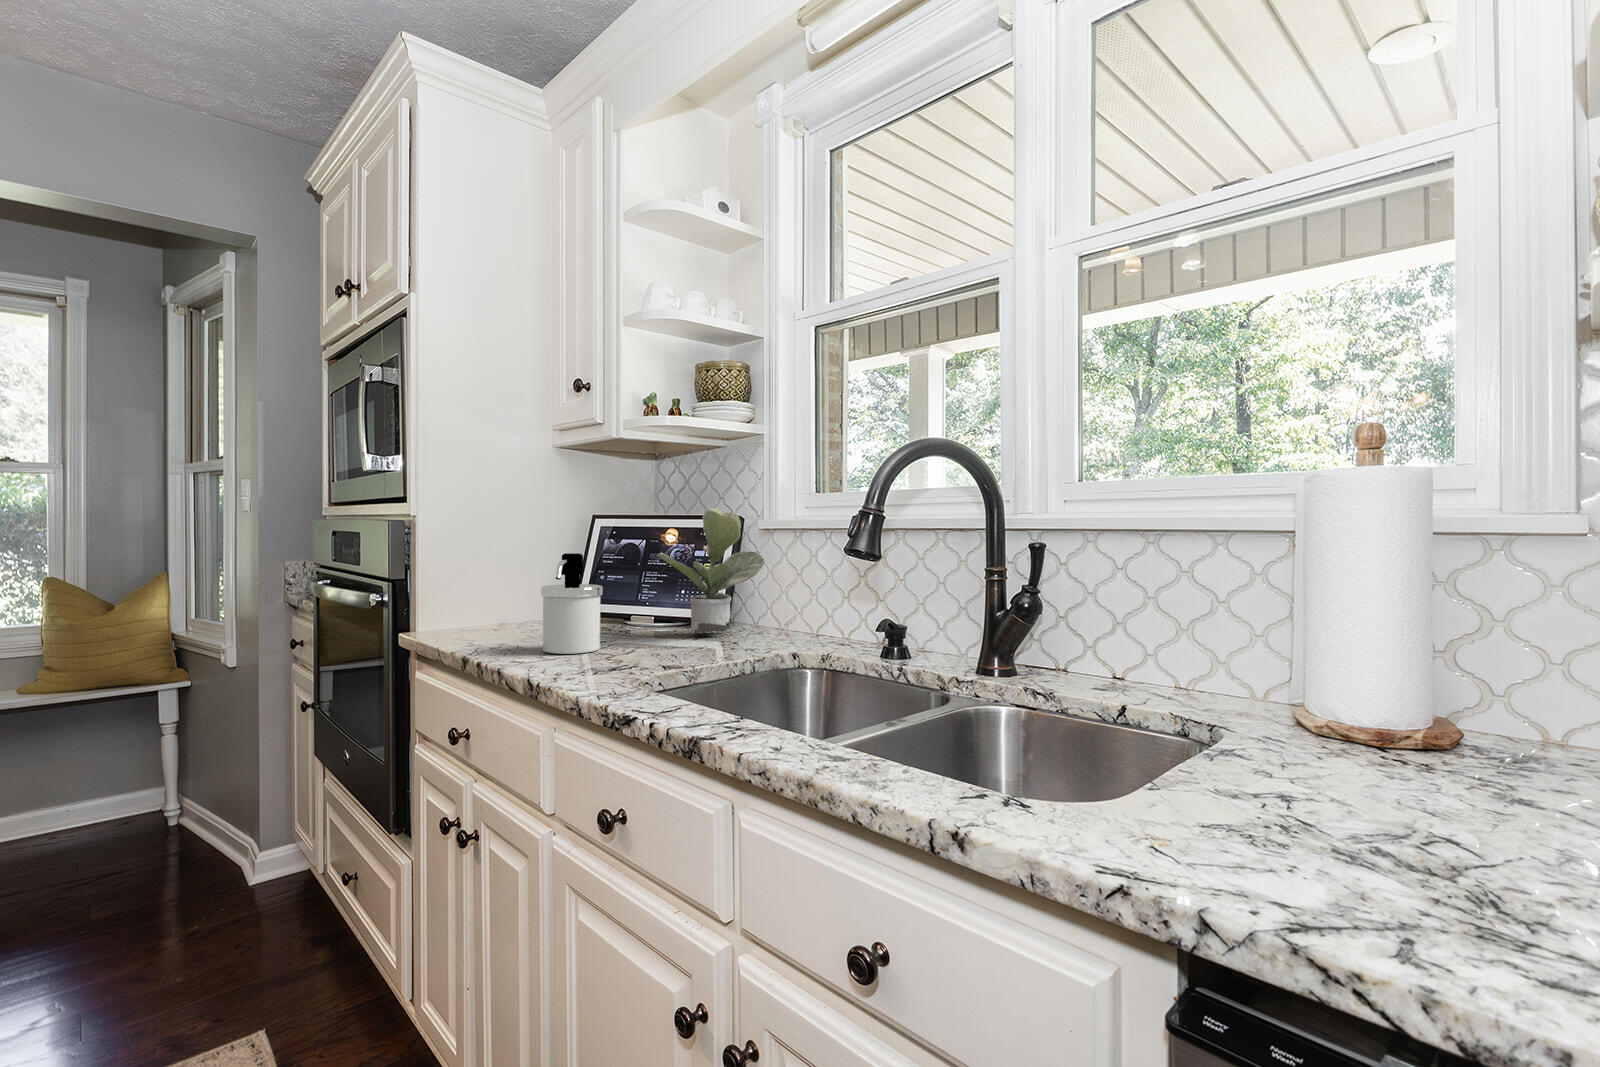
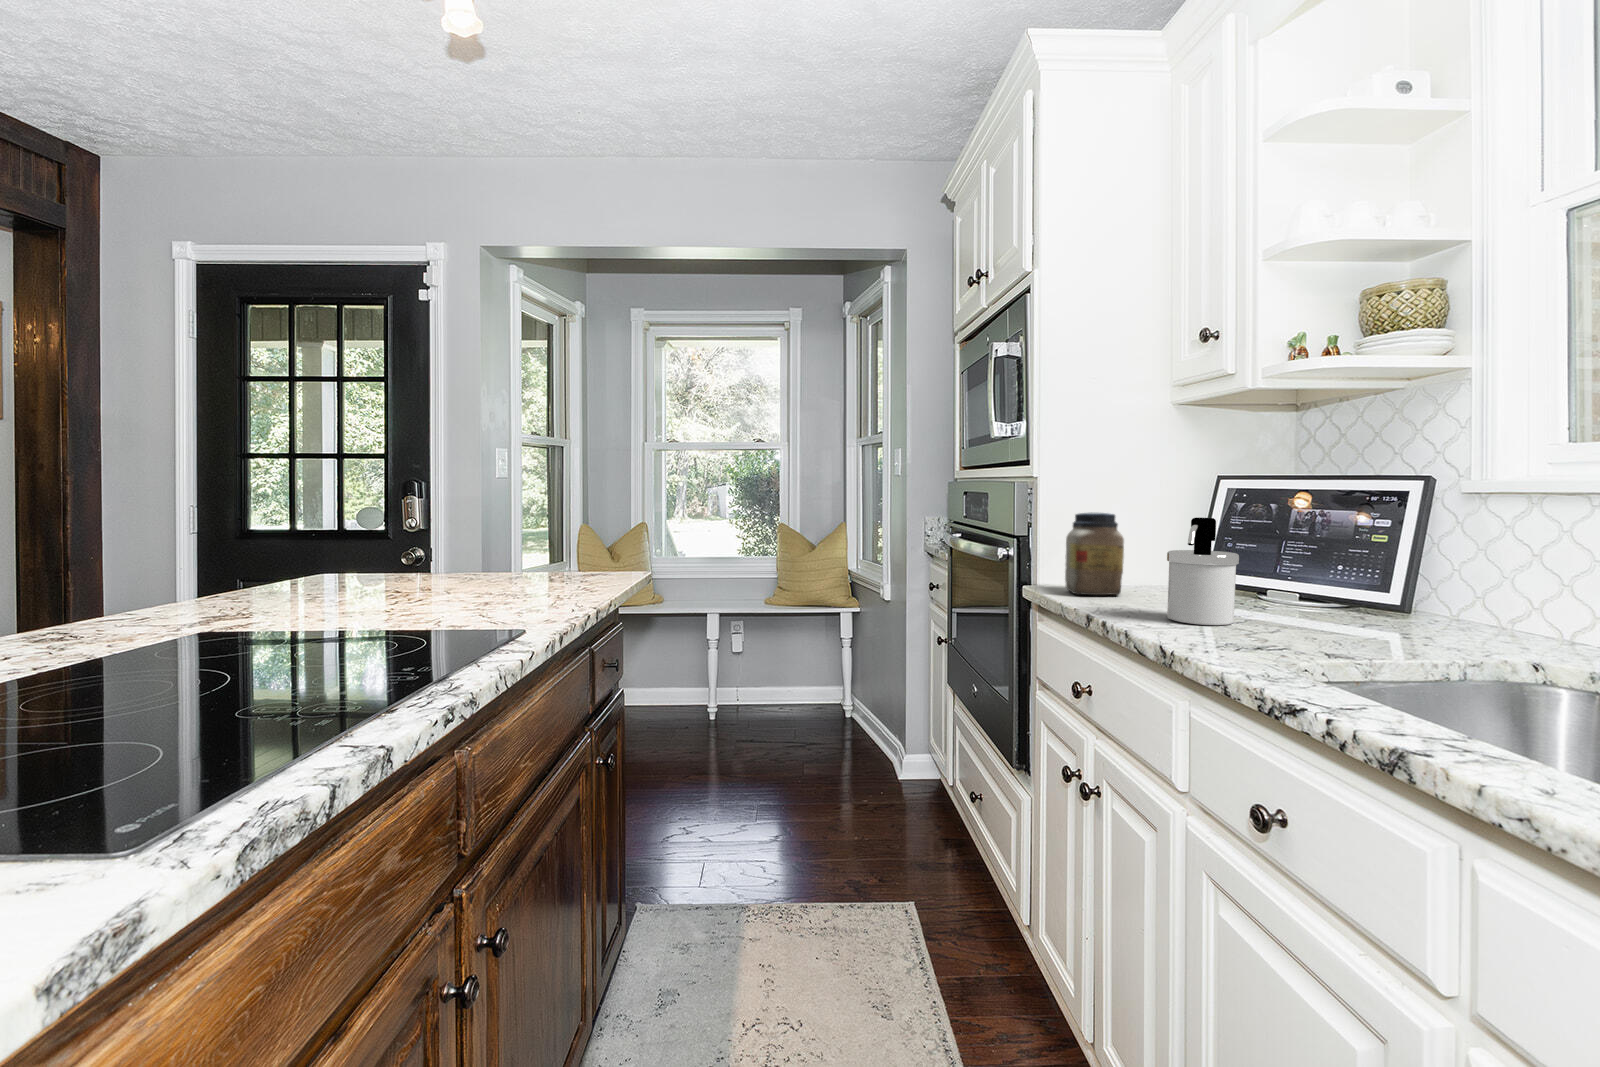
potted plant: present [657,508,765,634] -> none [1306,464,1476,618]
jar: none [448,551,507,638] -> present [1065,512,1124,595]

